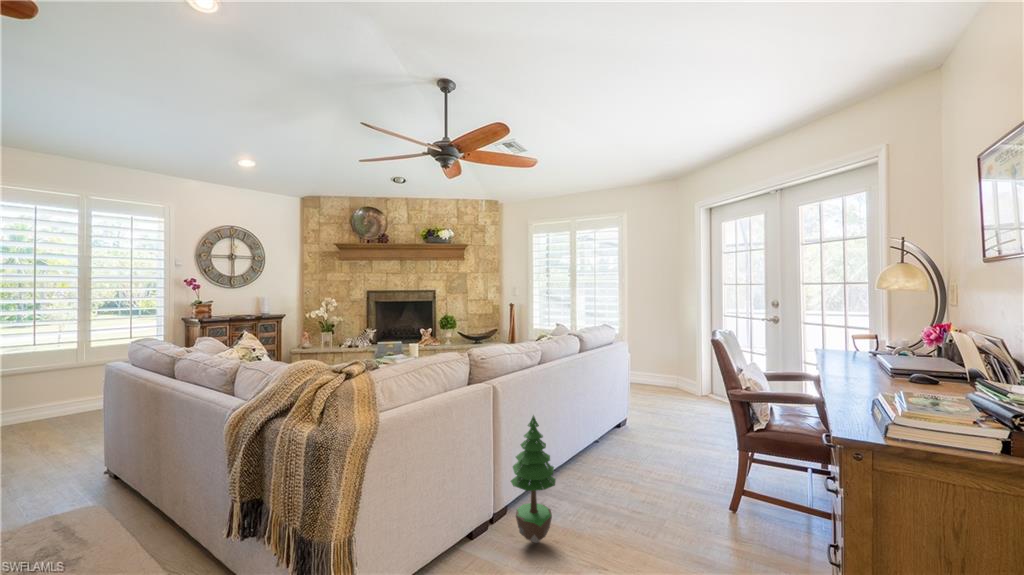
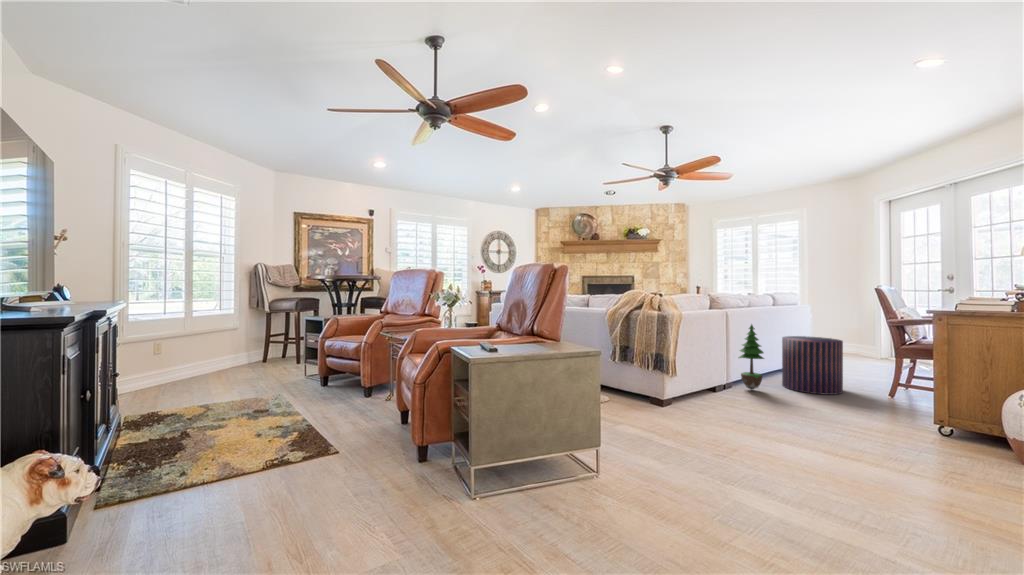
pouf: none [588,413,677,538] -> present [782,336,843,395]

